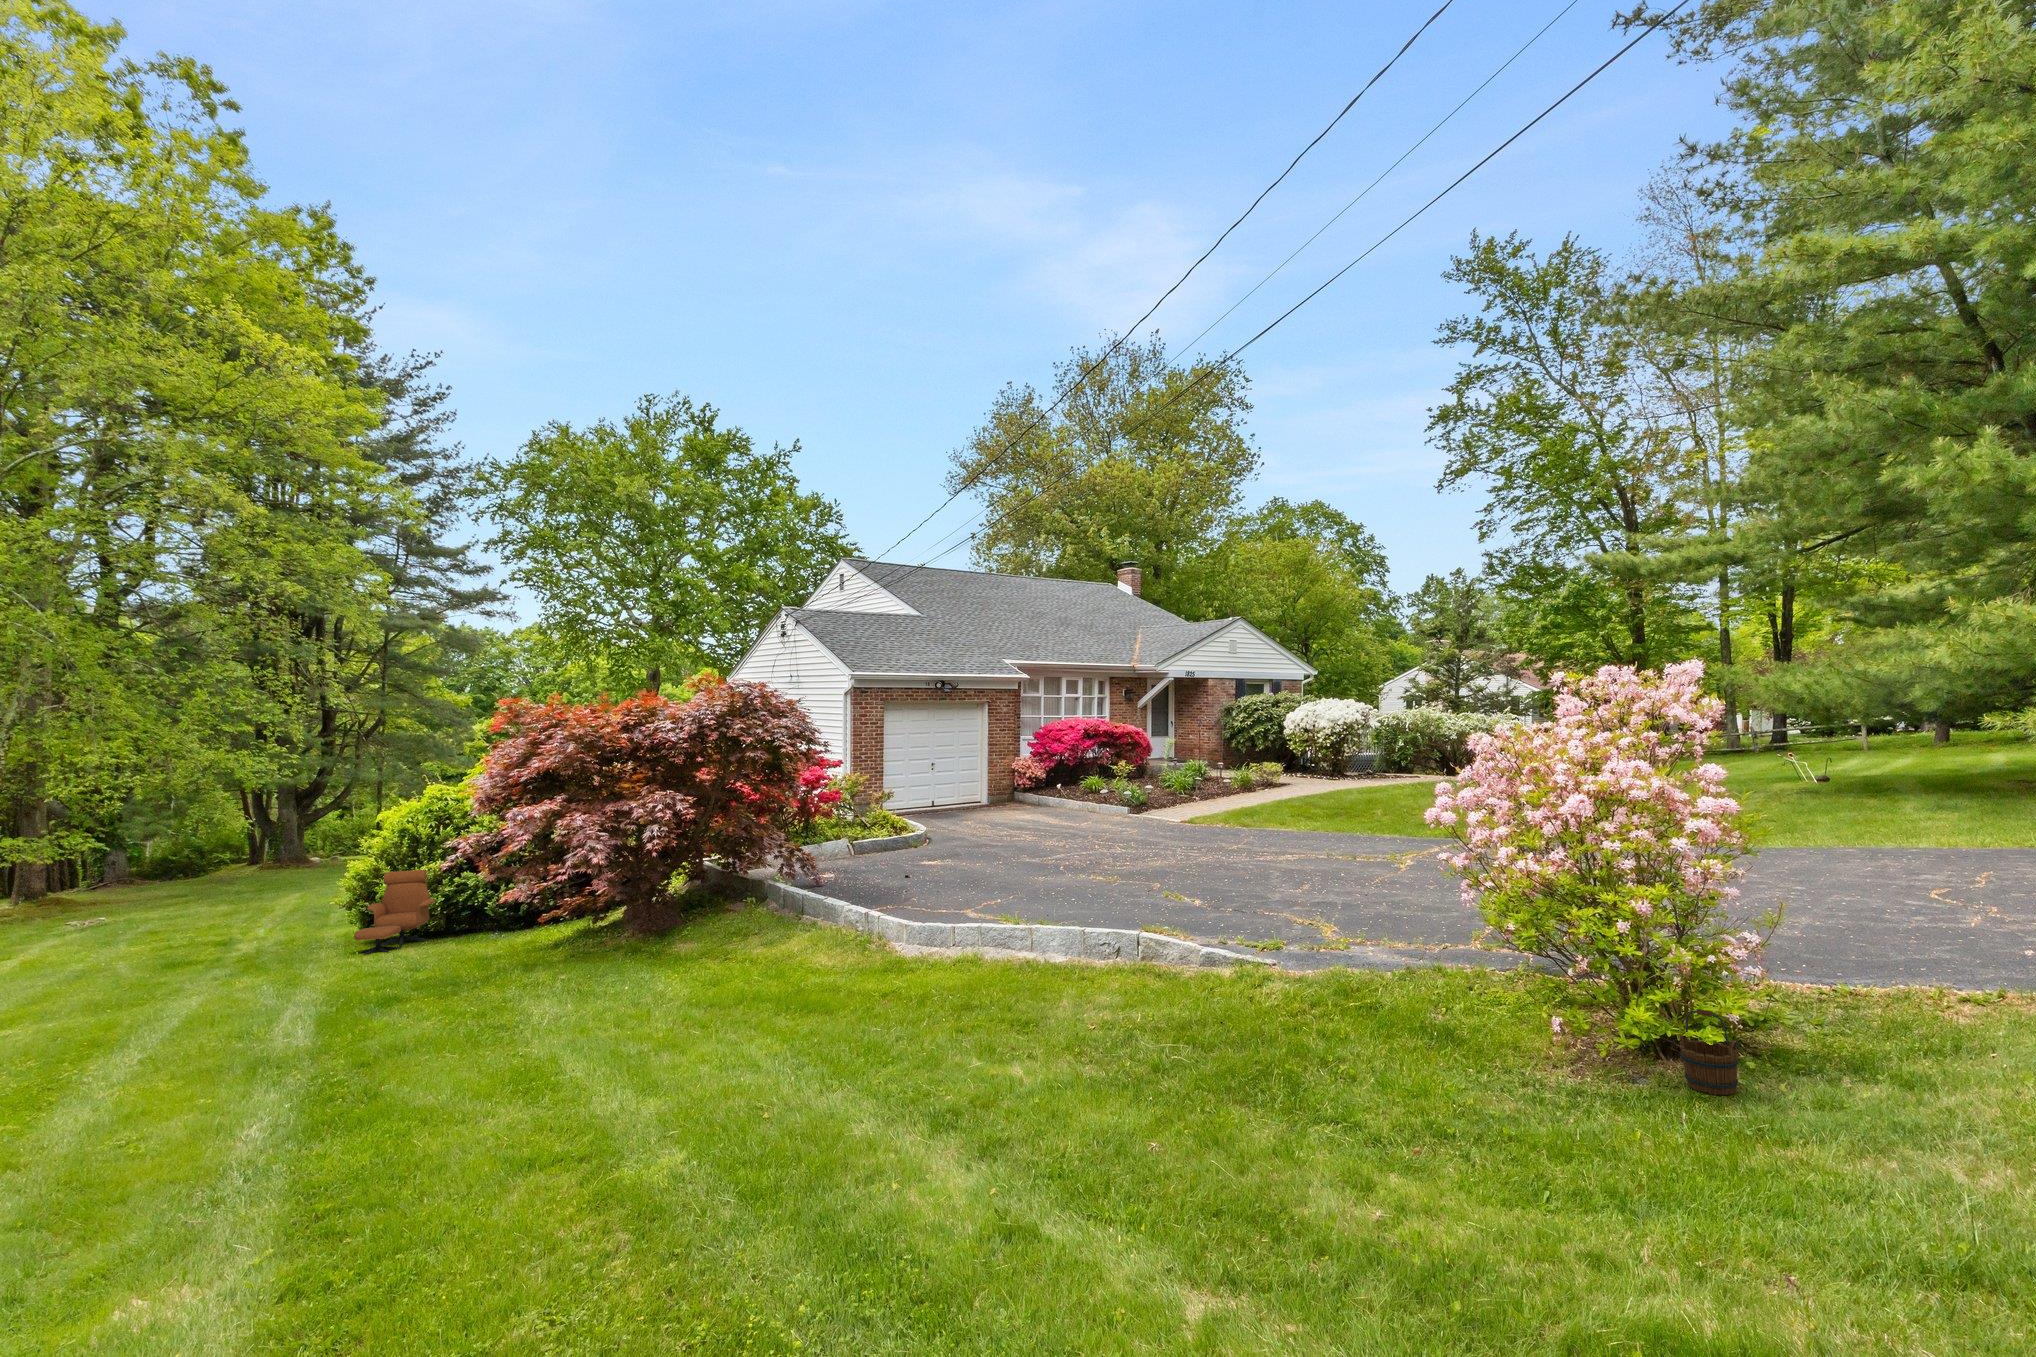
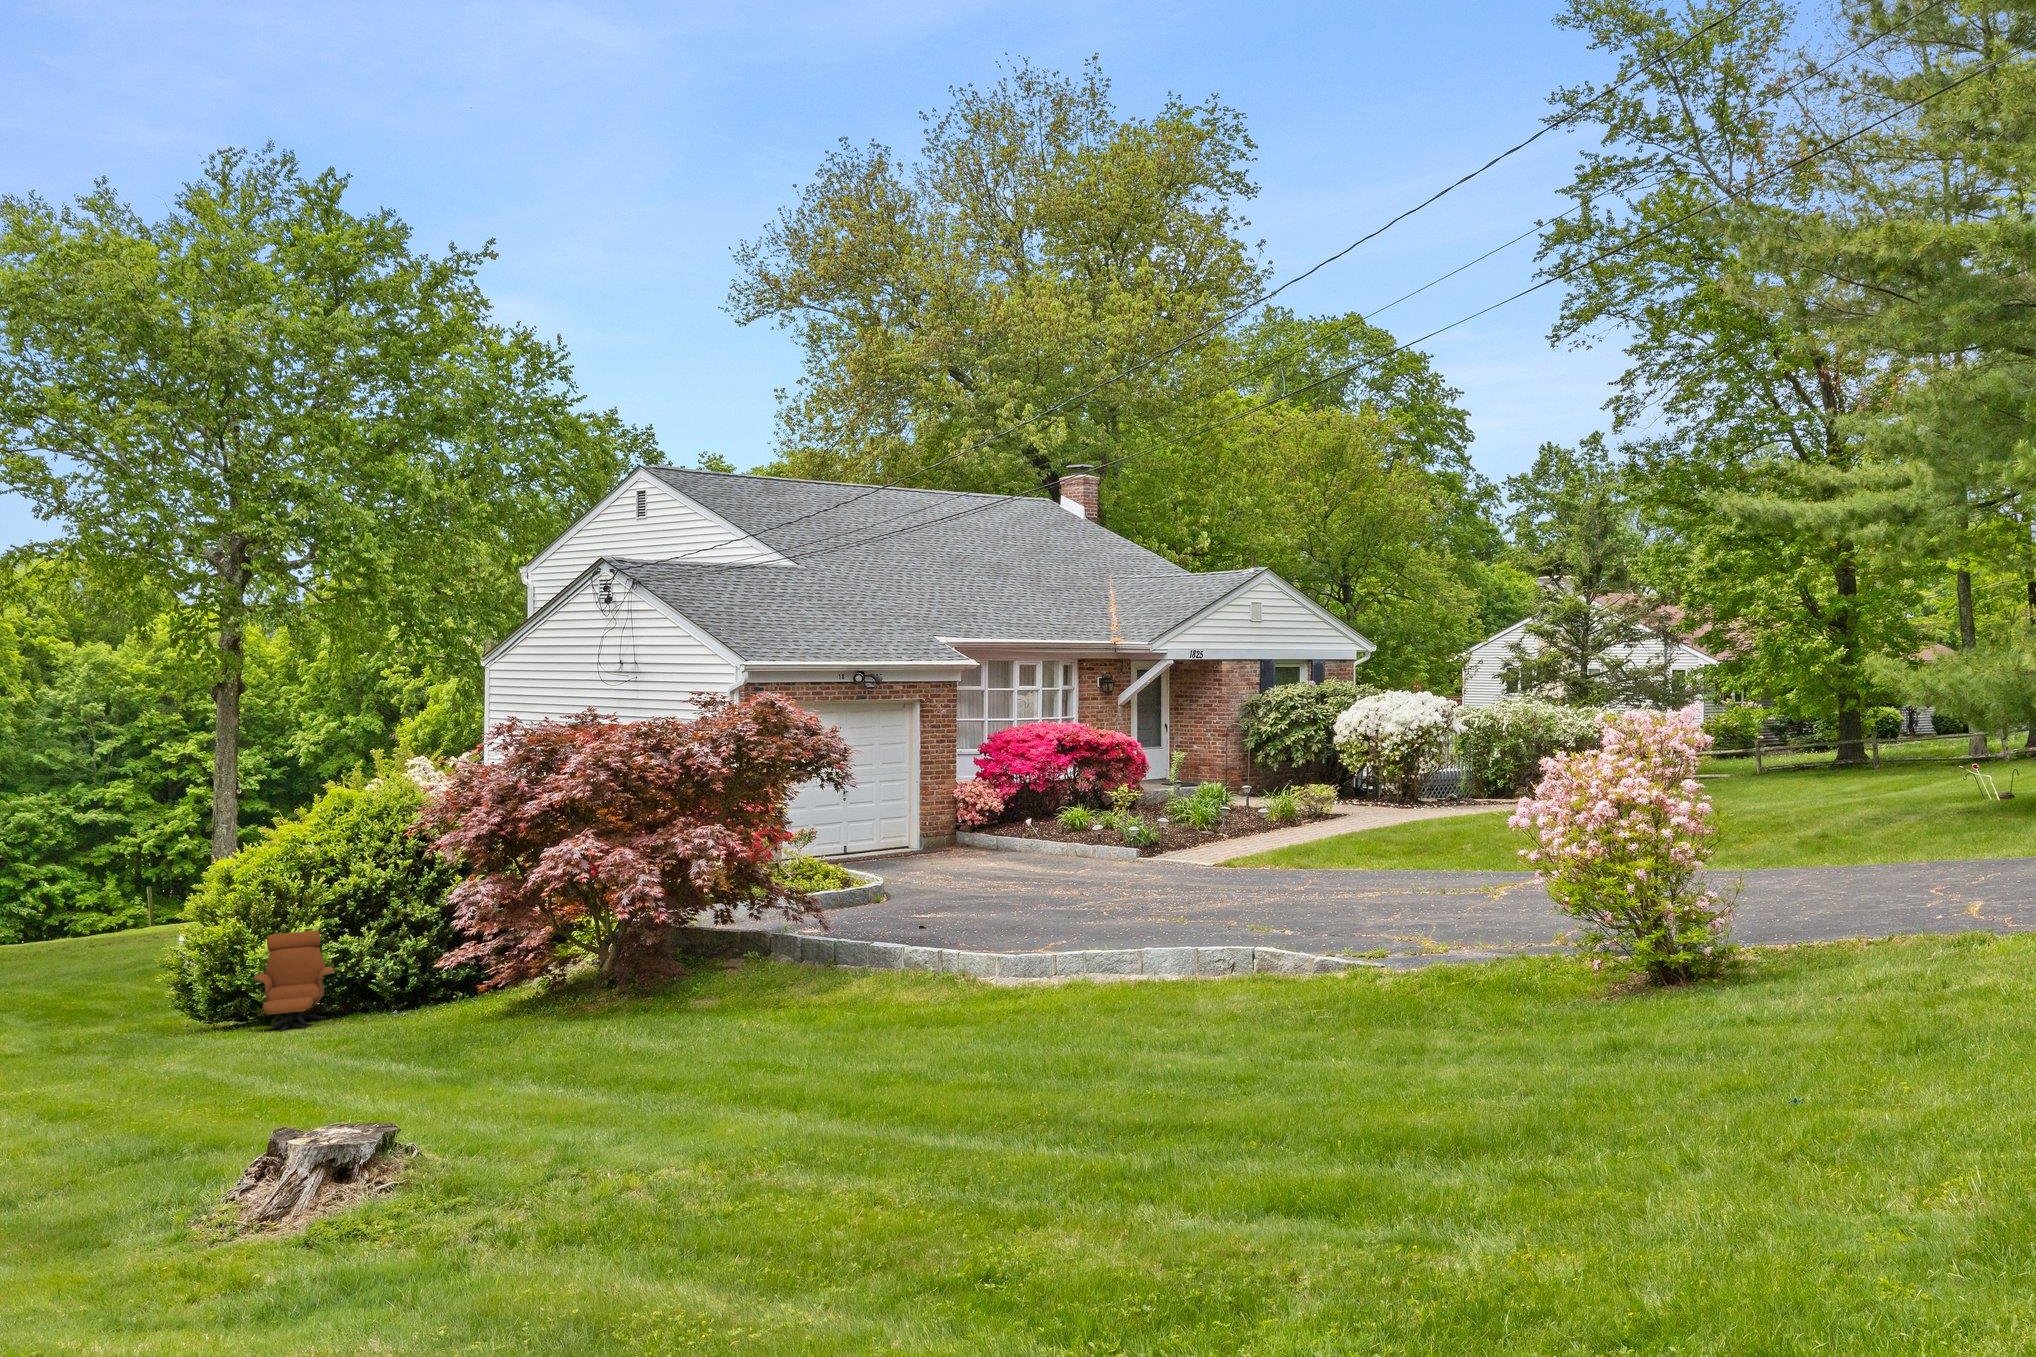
wooden bucket: present [1679,1009,1738,1095] -> none [1712,951,1751,1012]

